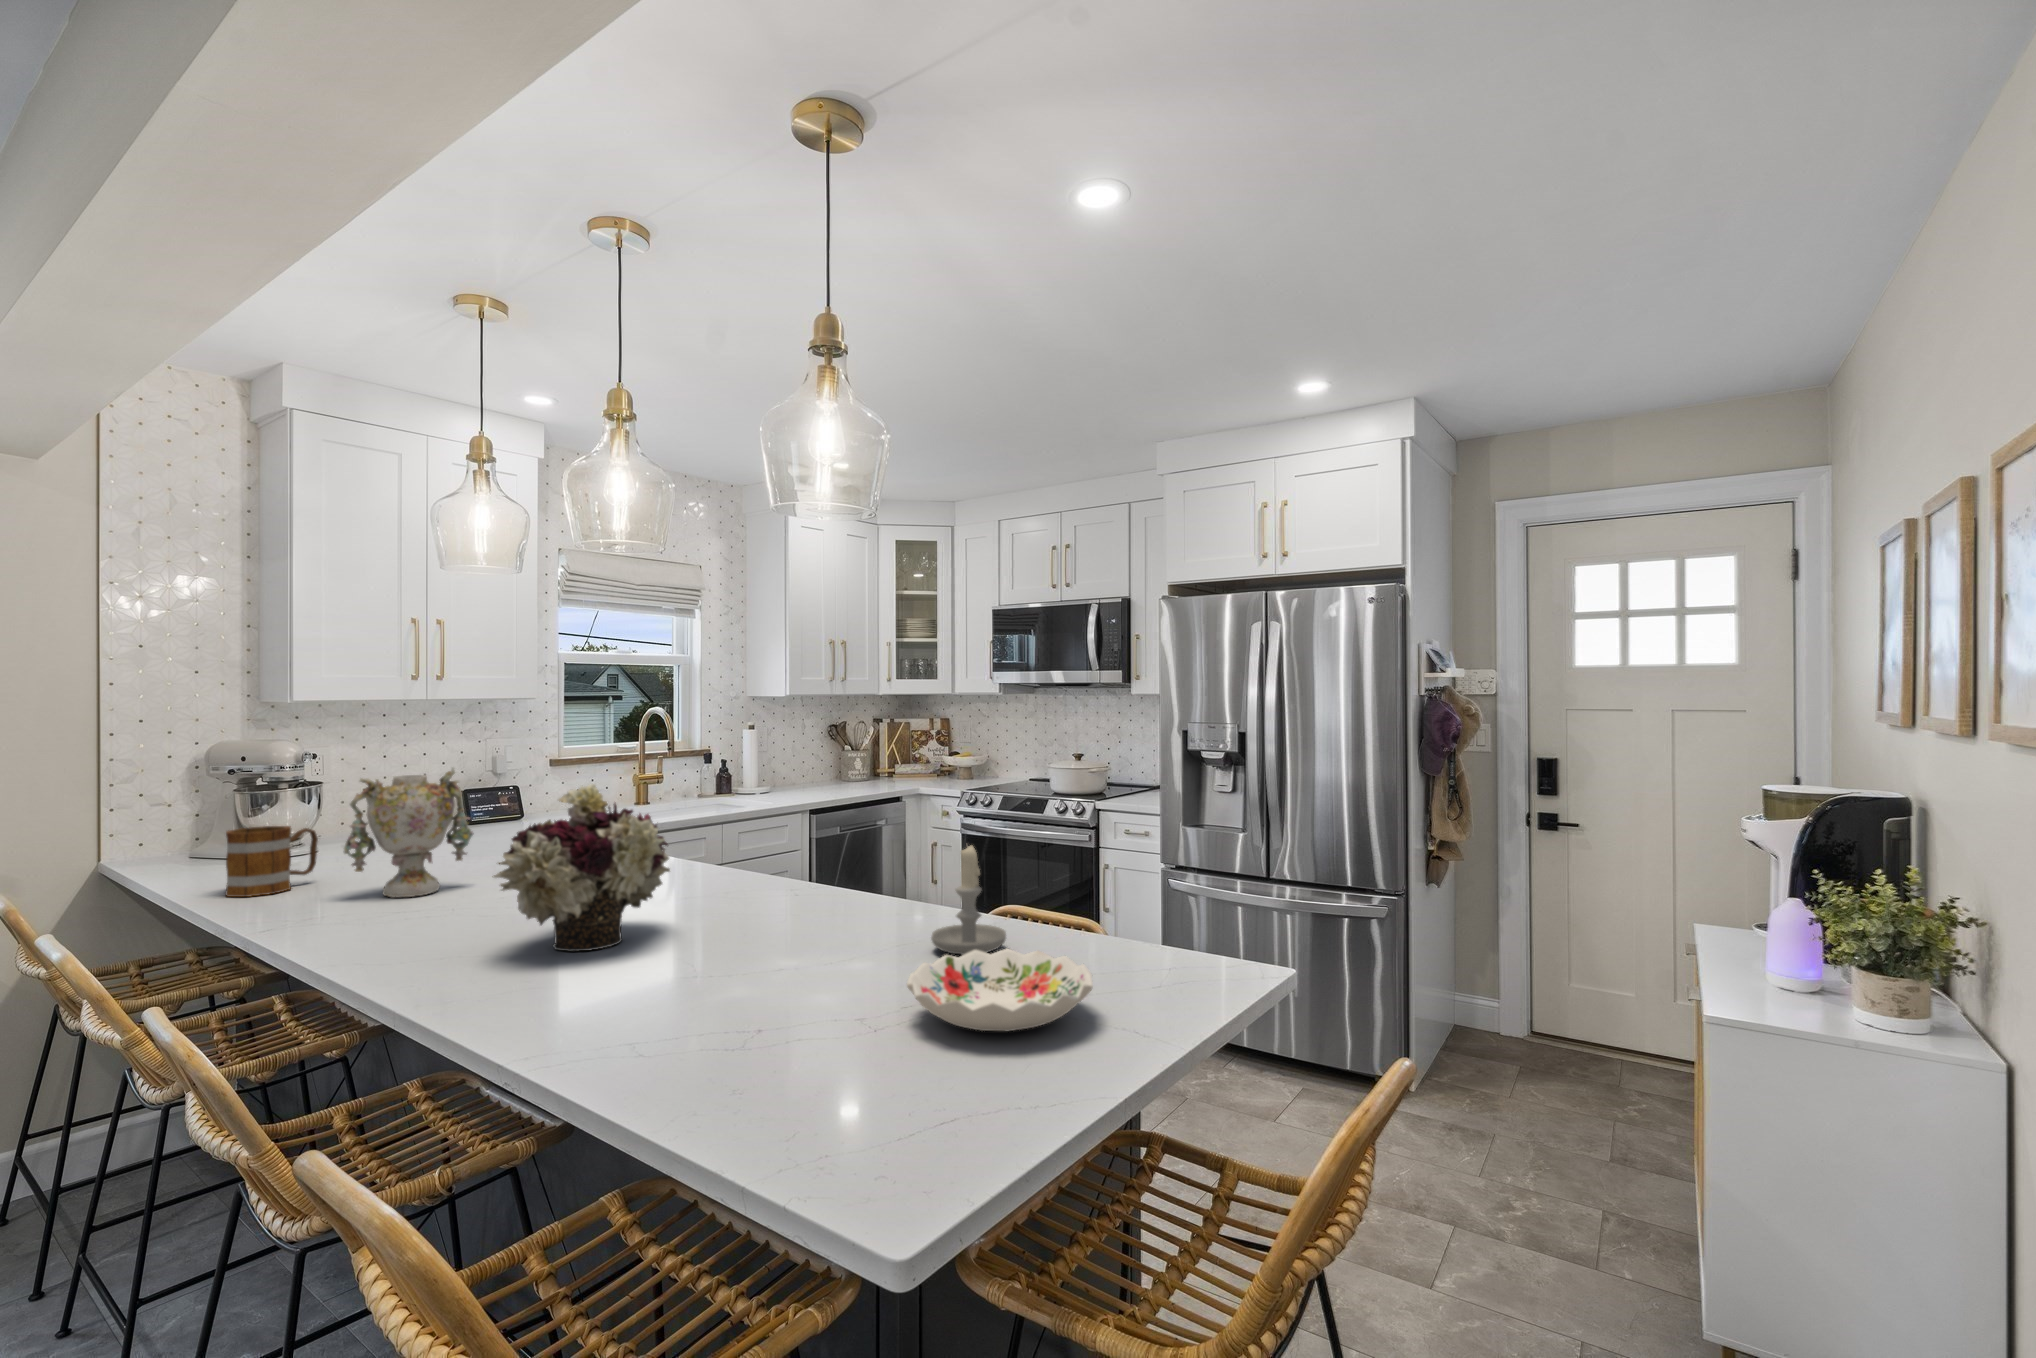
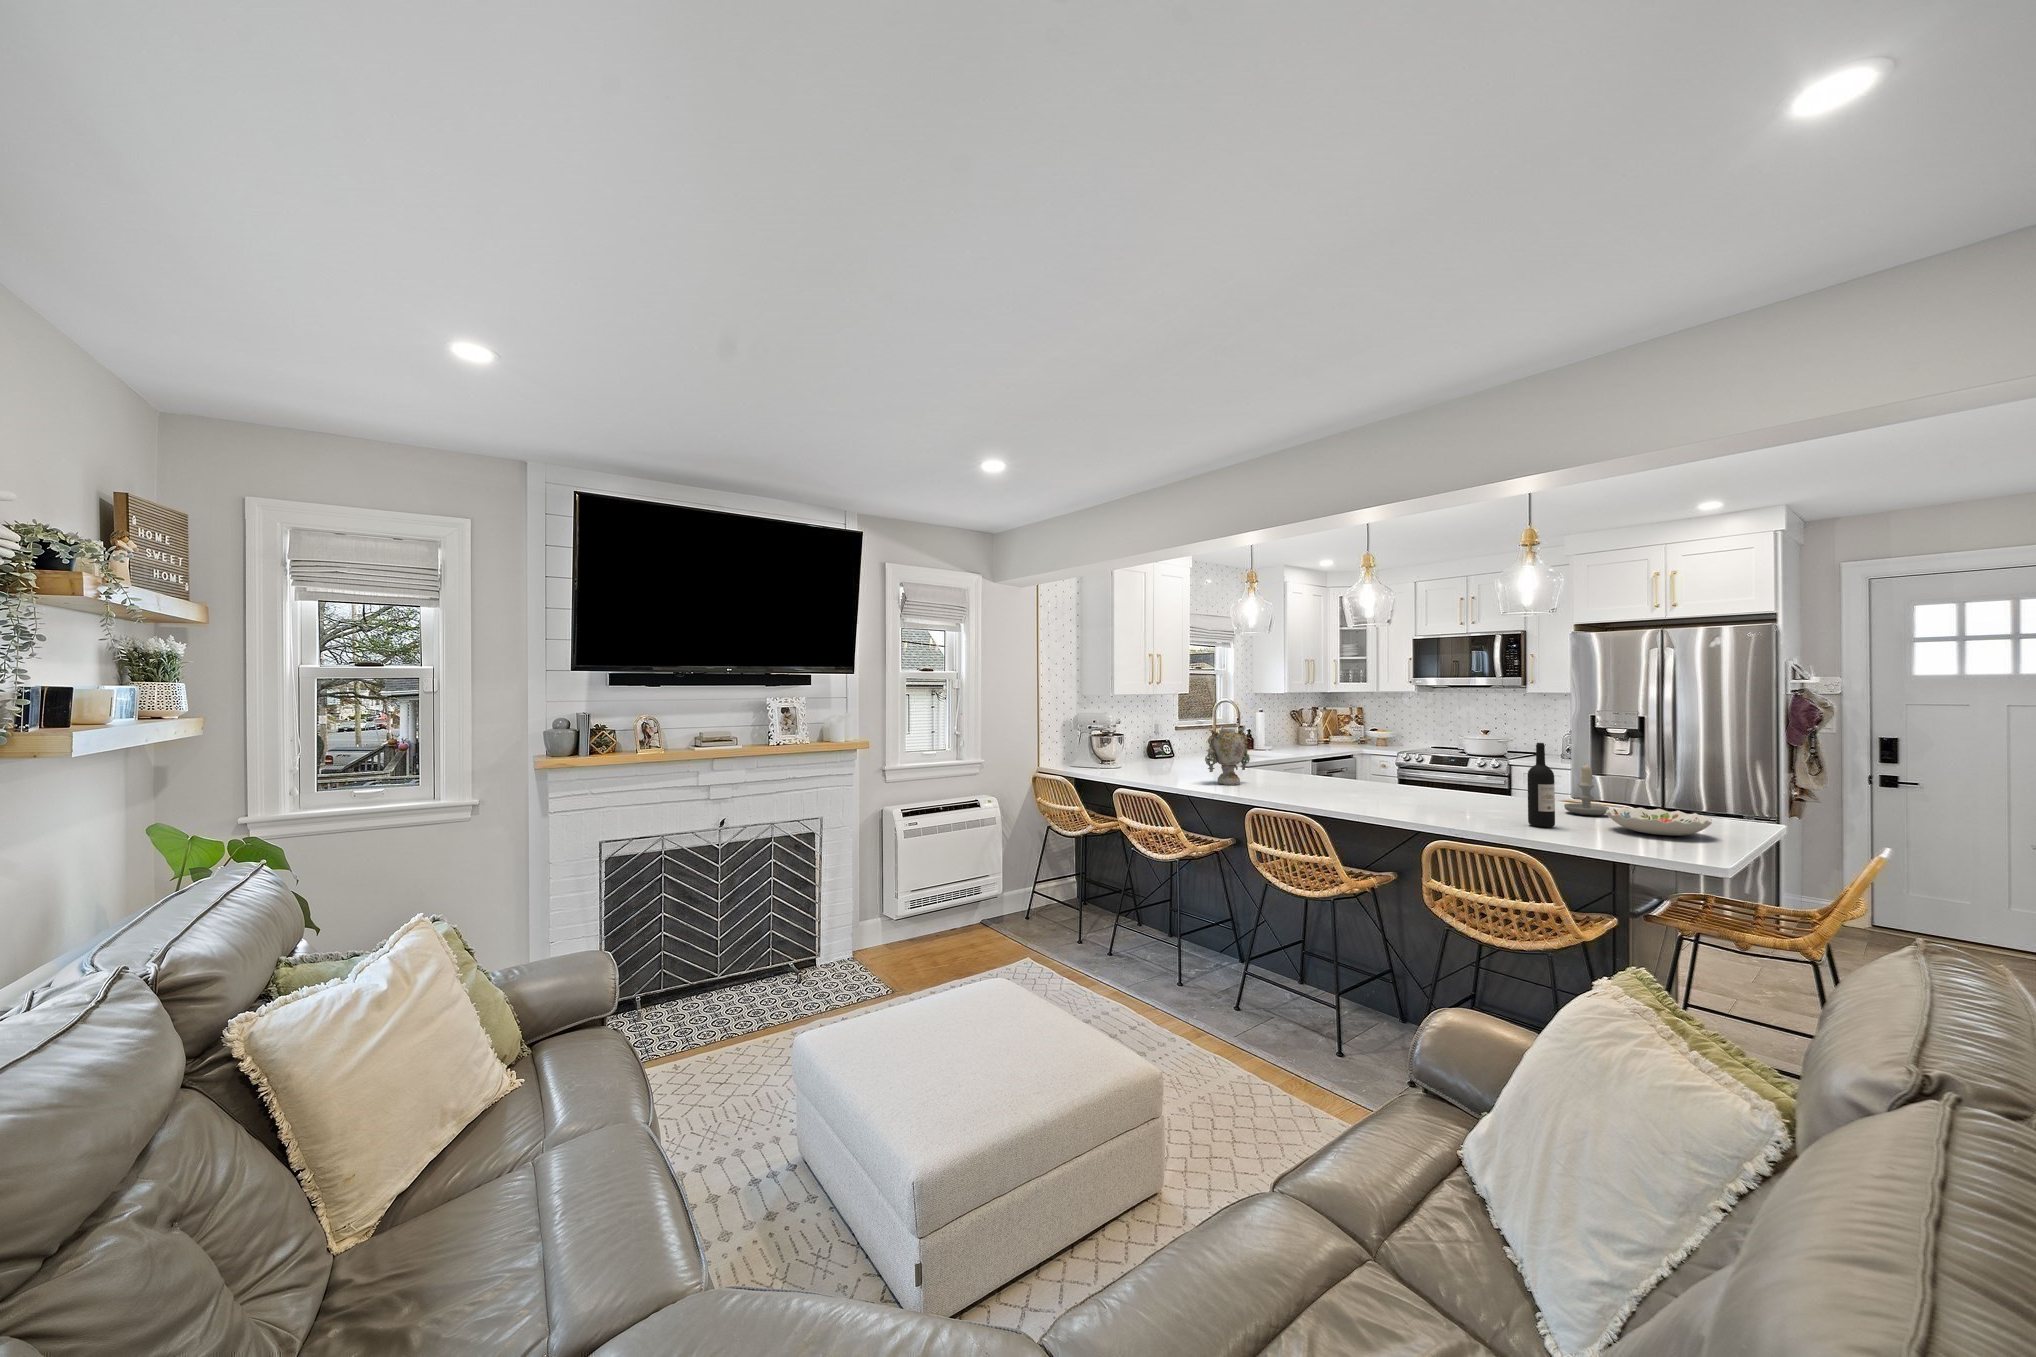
flower arrangement: present [492,784,670,951] -> none [1346,732,1415,805]
wine bottle: none [756,814,809,1018] -> present [1528,743,1555,827]
mug: present [226,826,318,897] -> none [1141,751,1168,782]

